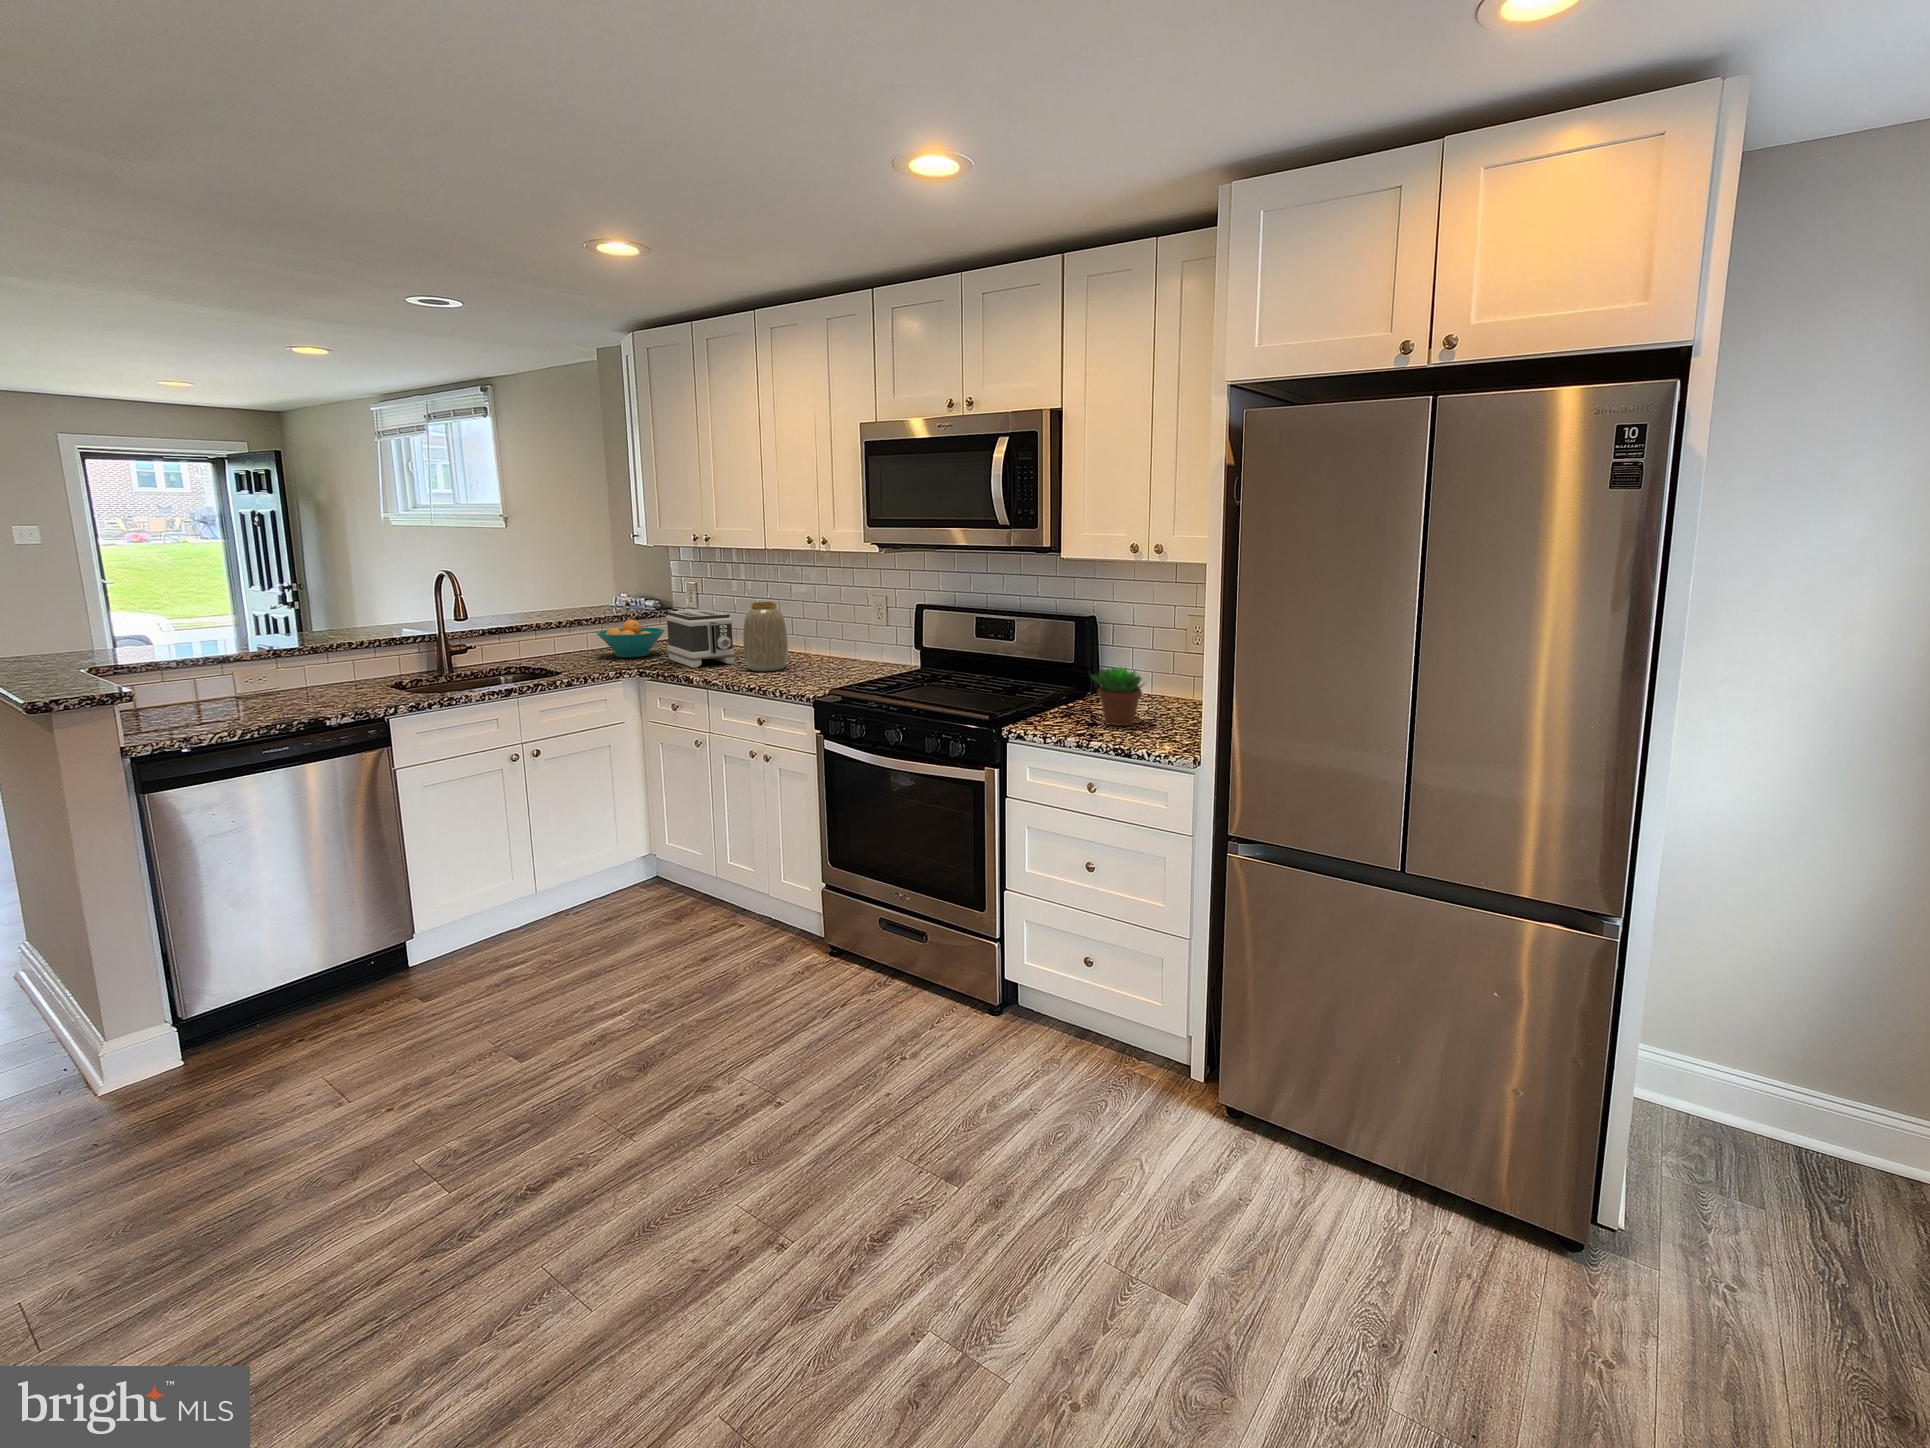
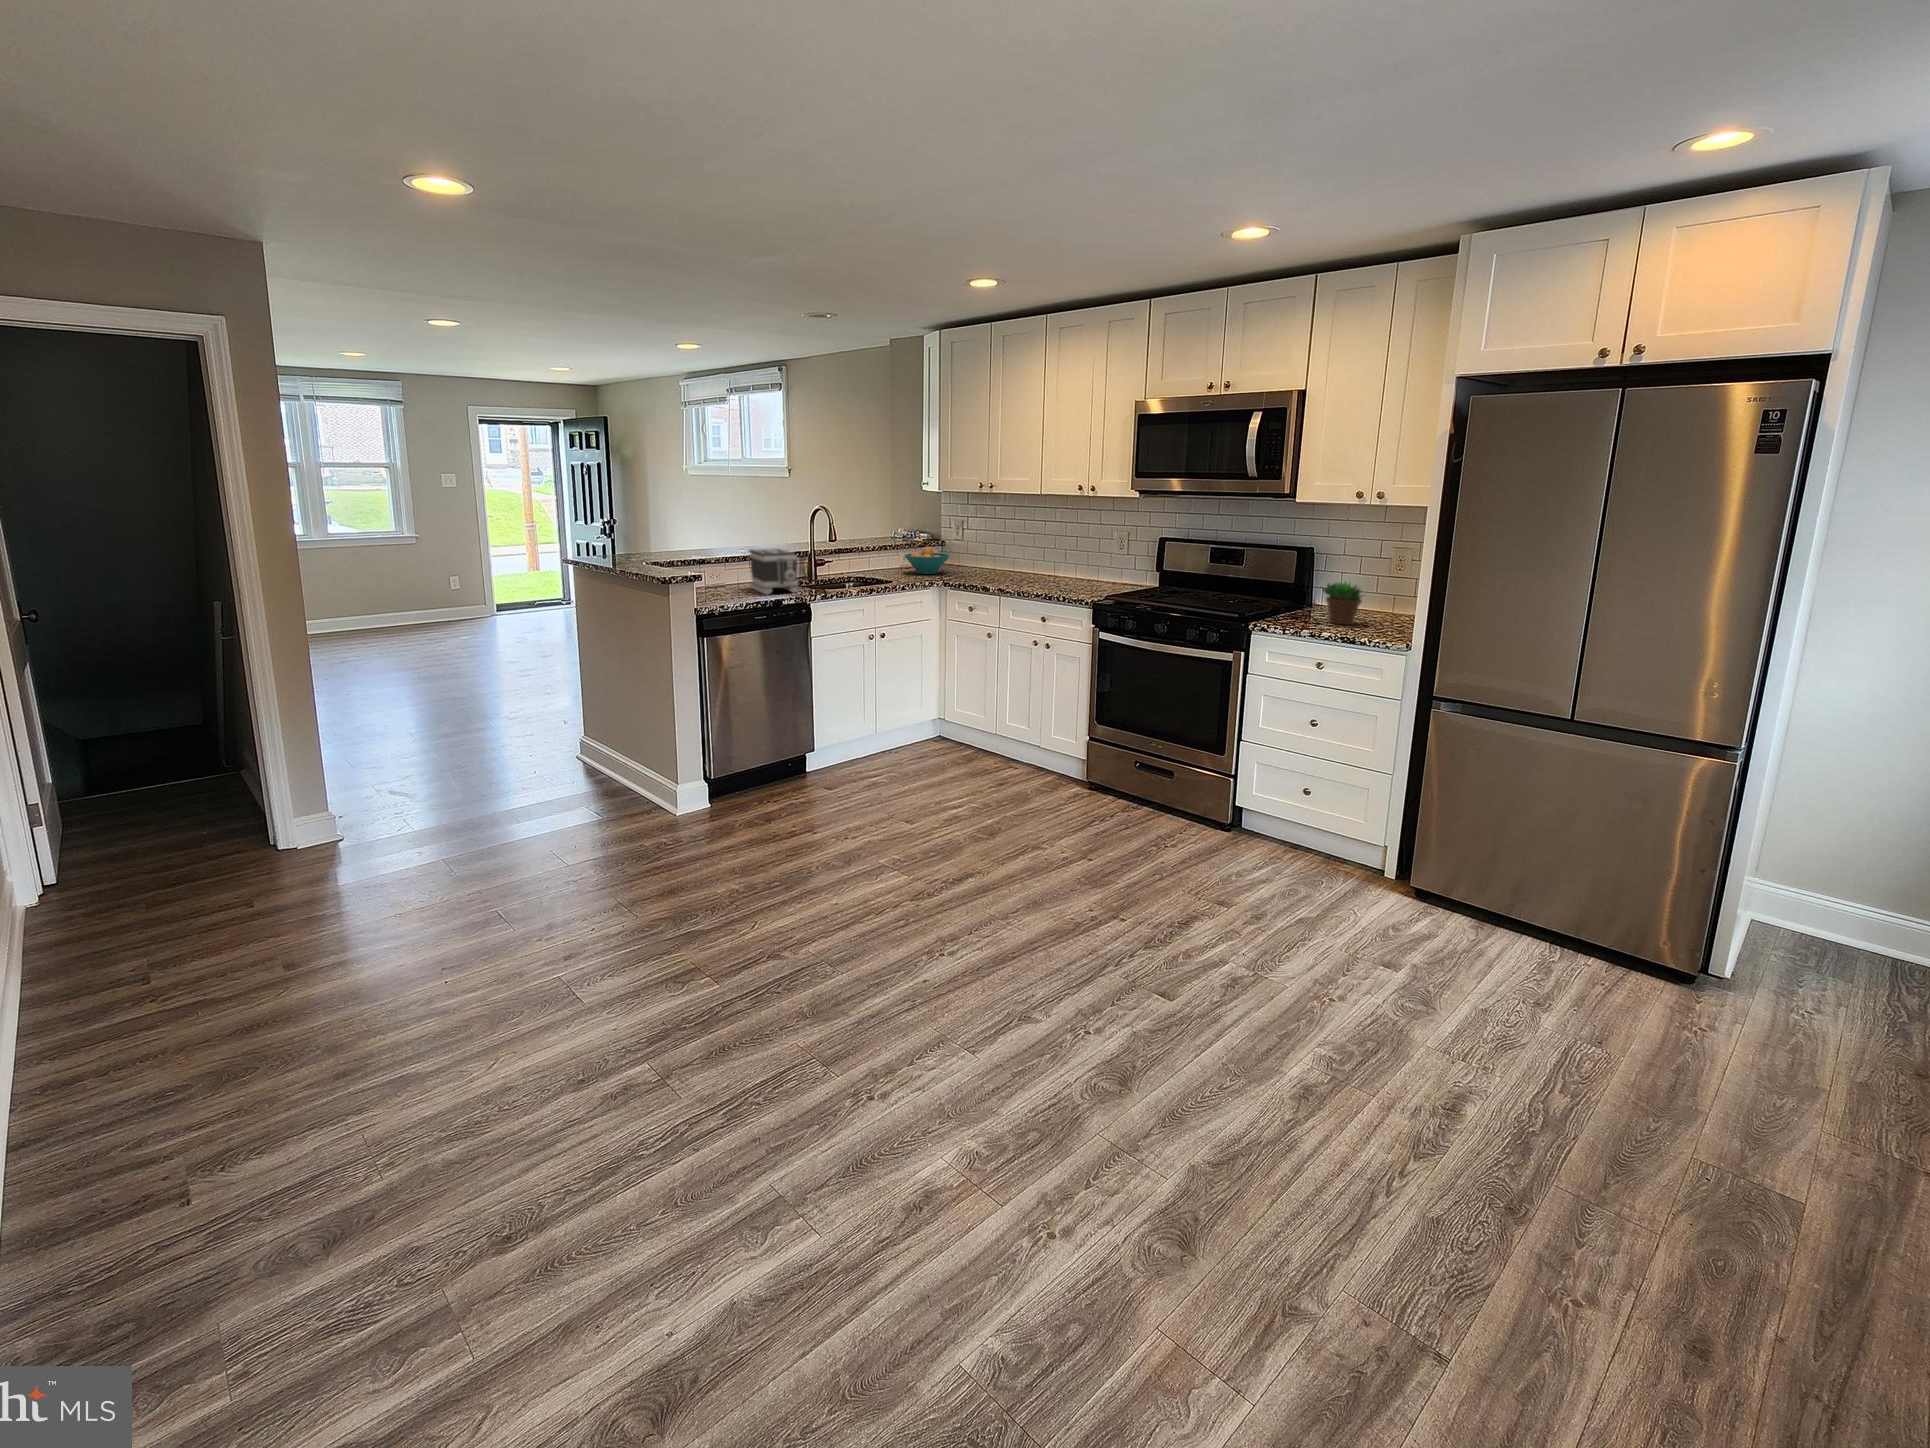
vase: present [743,602,788,671] -> none [1023,534,1054,585]
toaster: present [666,609,735,668] -> present [748,548,798,595]

